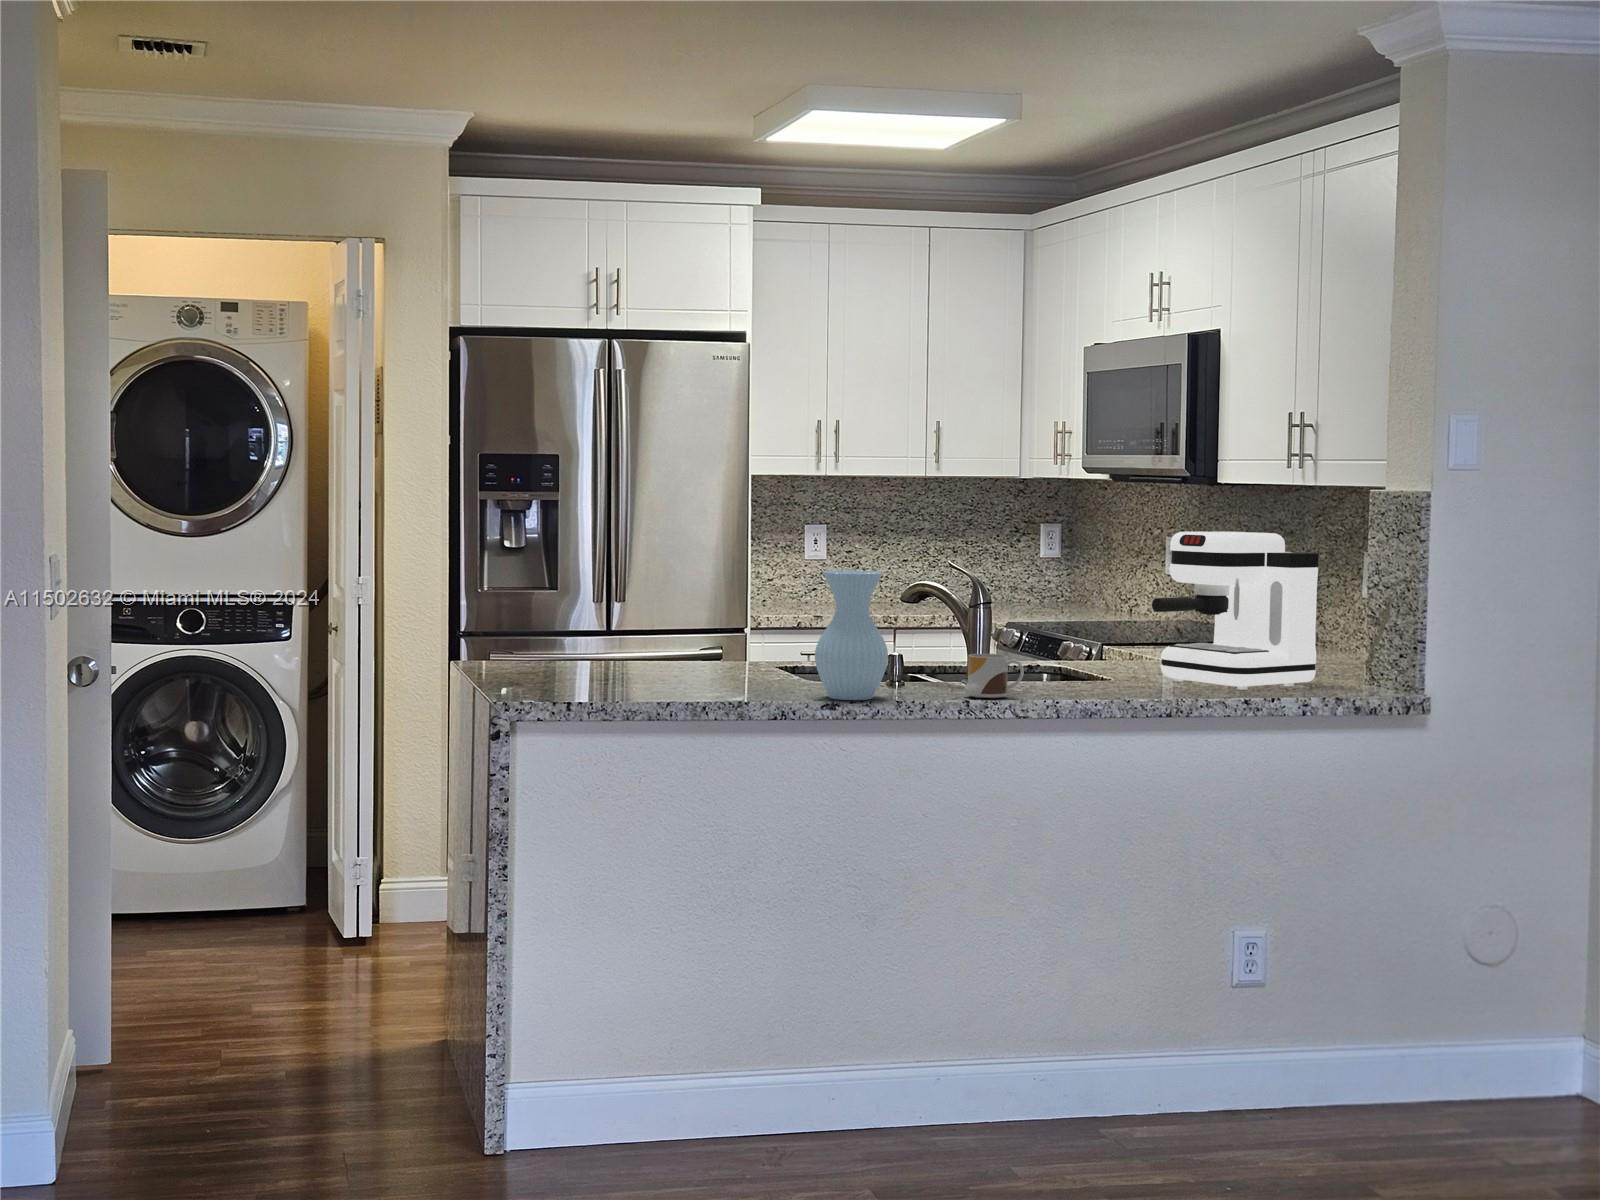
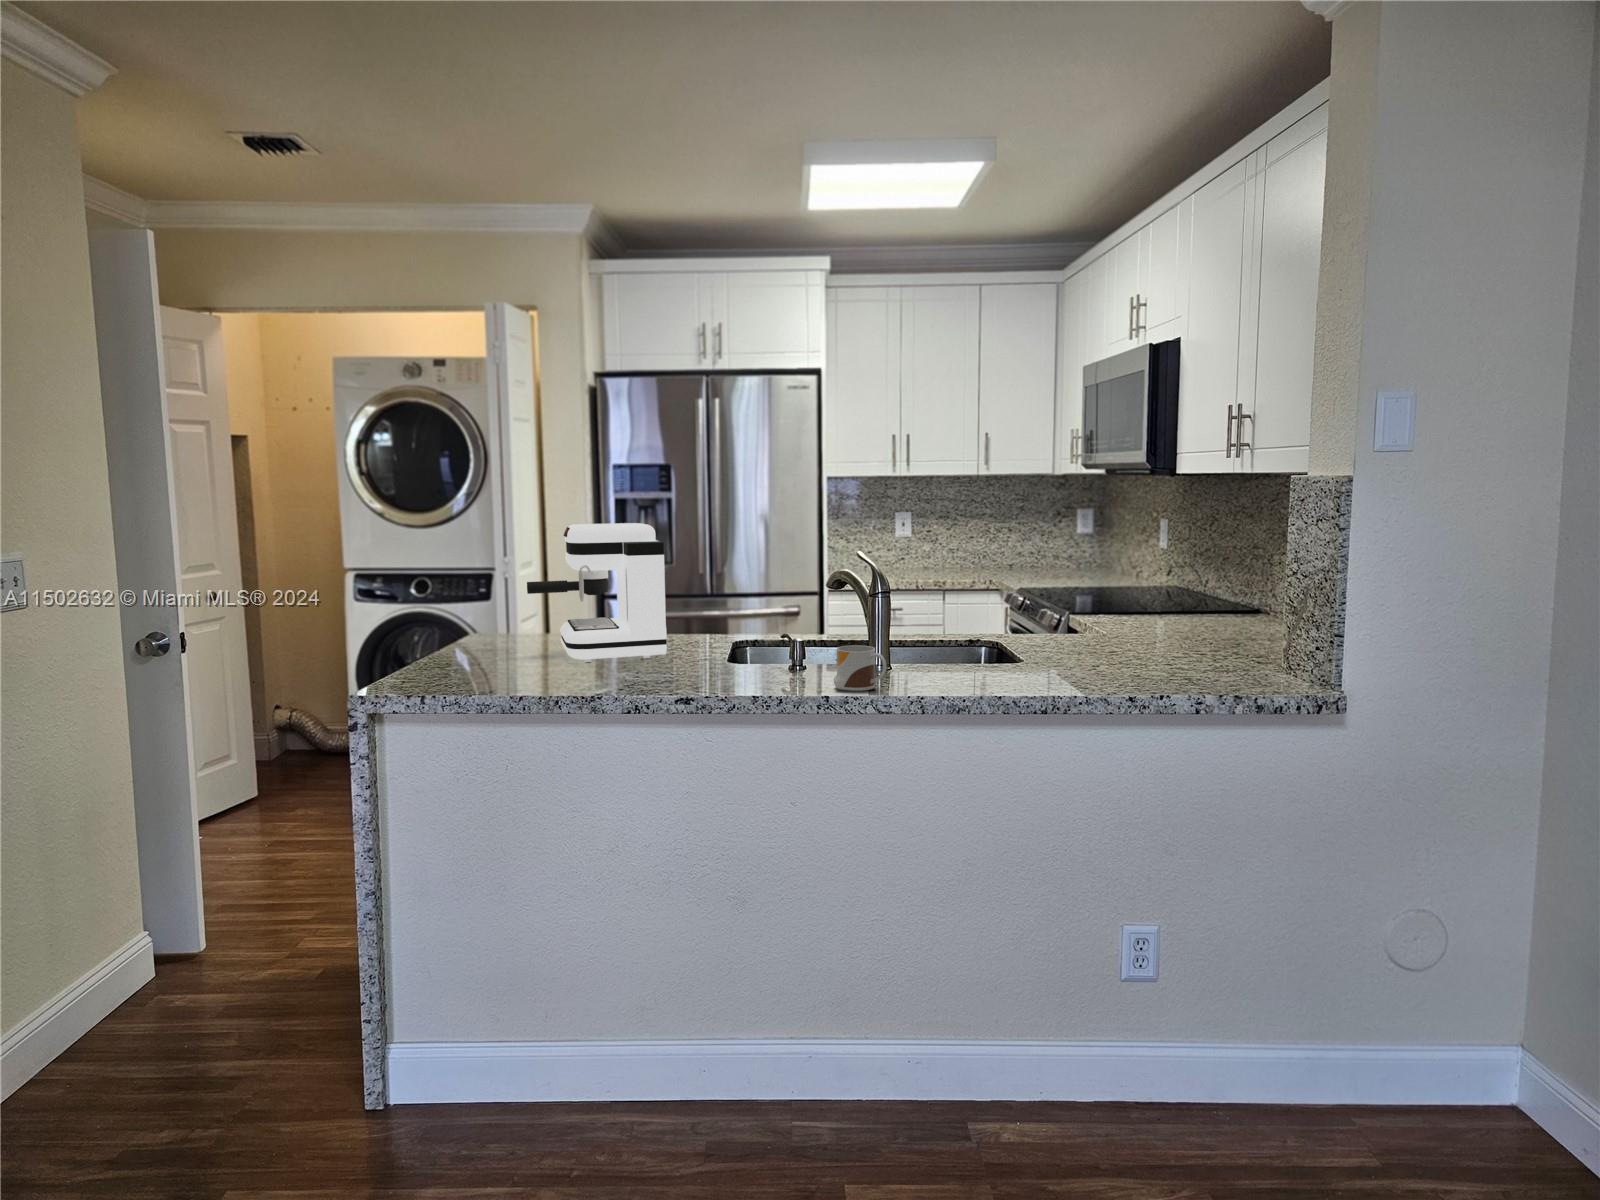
coffee maker: present [1152,532,1319,690] -> present [527,523,667,662]
vase: present [815,571,888,700] -> none [687,565,757,691]

